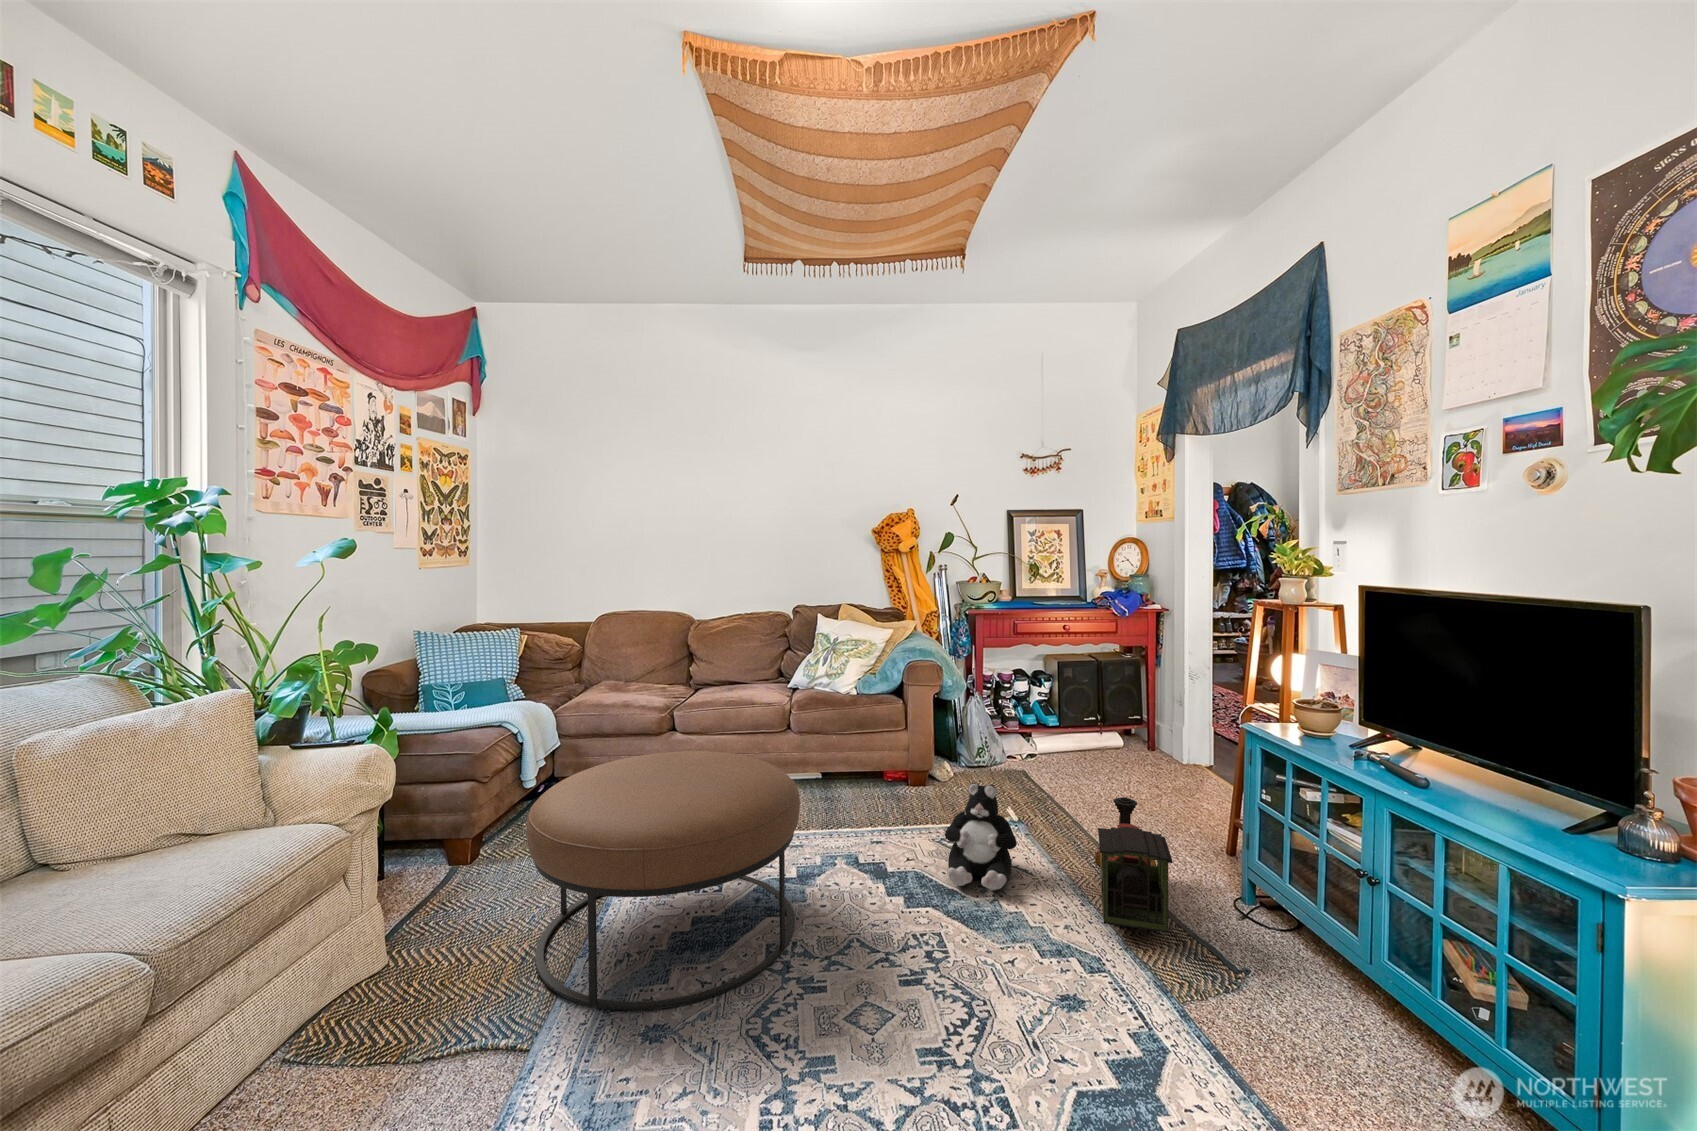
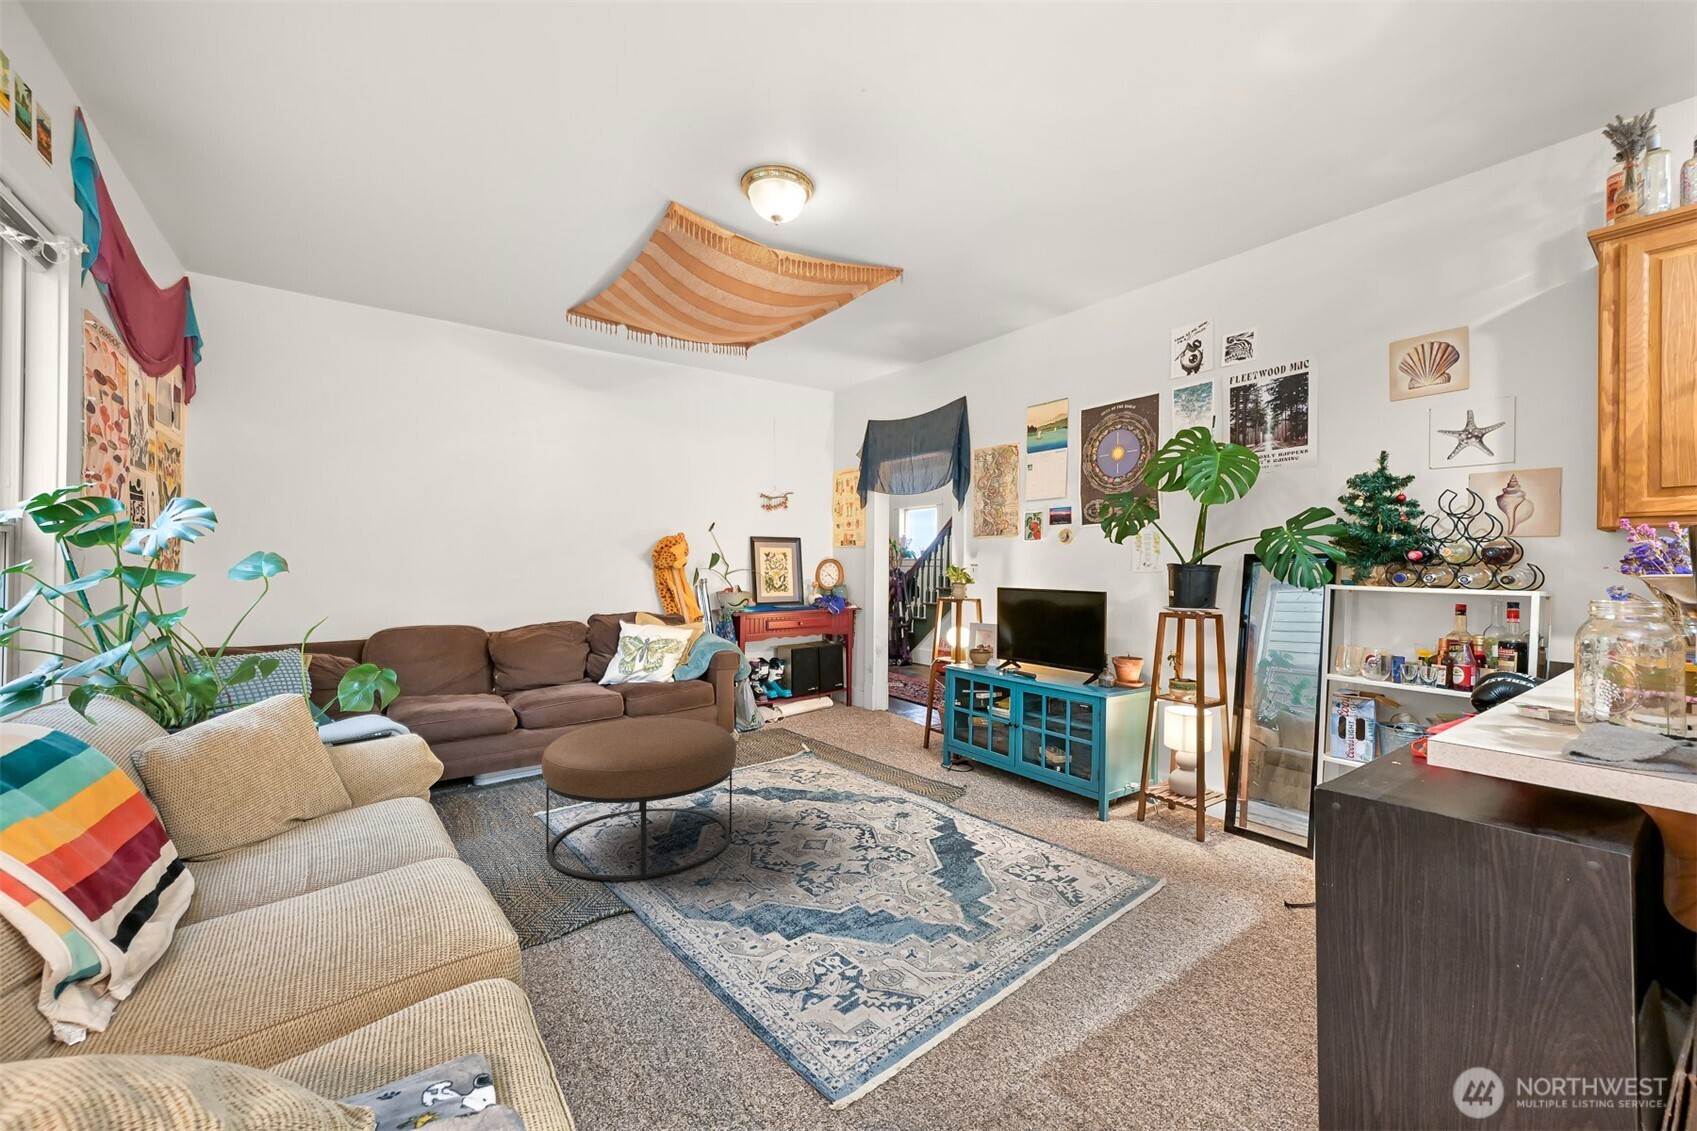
plush toy: present [945,783,1017,890] -> none [786,721,834,785]
toy train: present [1095,797,1173,933] -> none [870,718,931,785]

